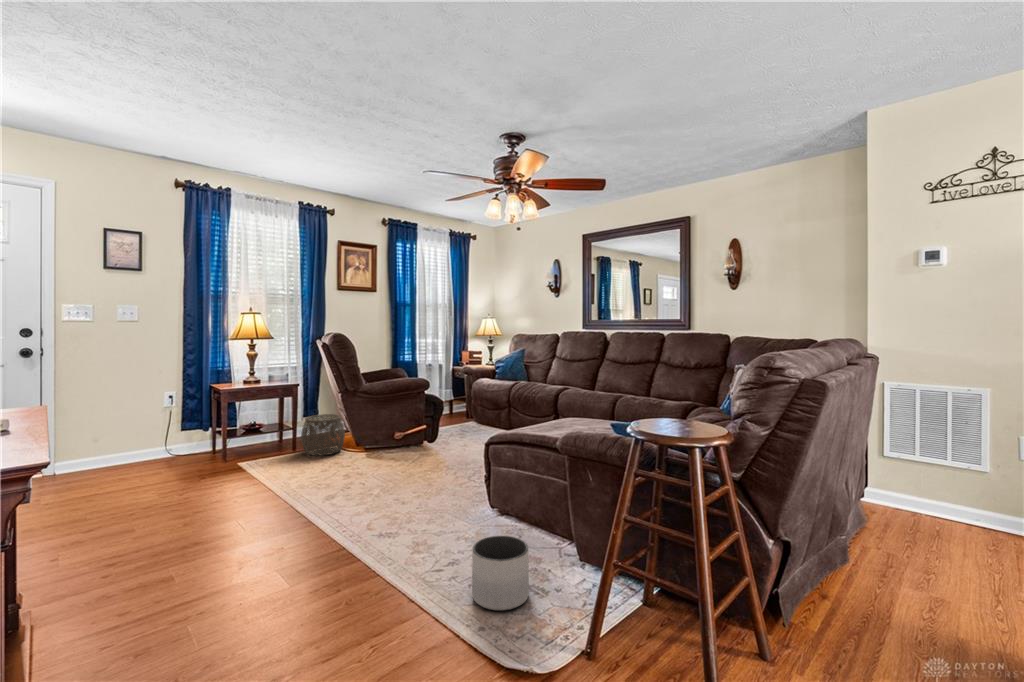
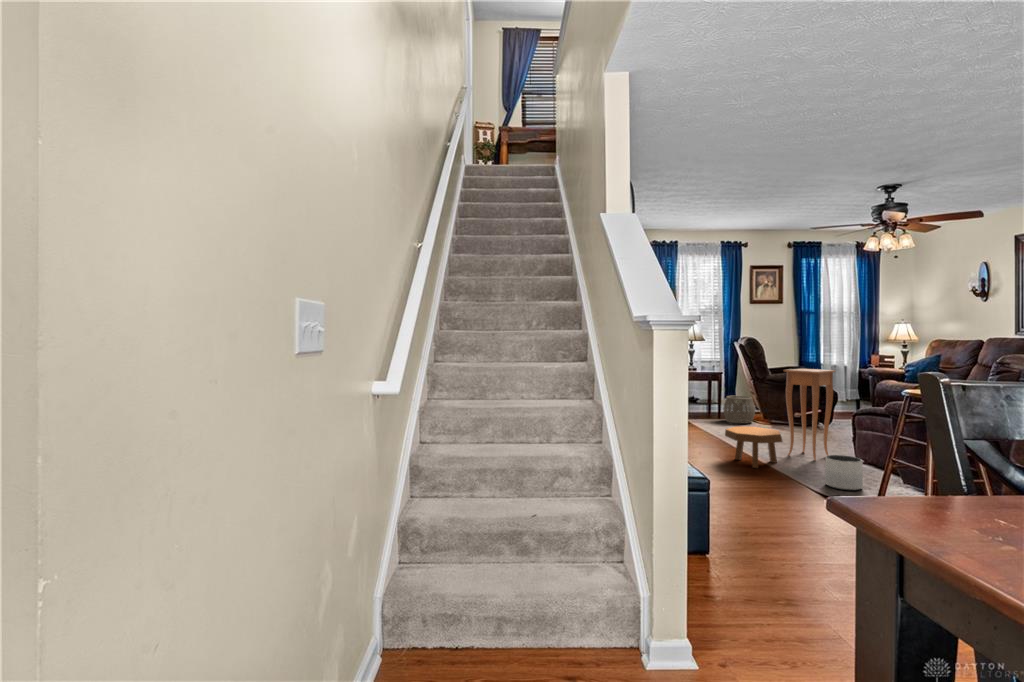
side table: none [390,380,459,525] -> present [784,369,835,460]
footstool: none [292,488,395,582] -> present [725,427,782,468]

